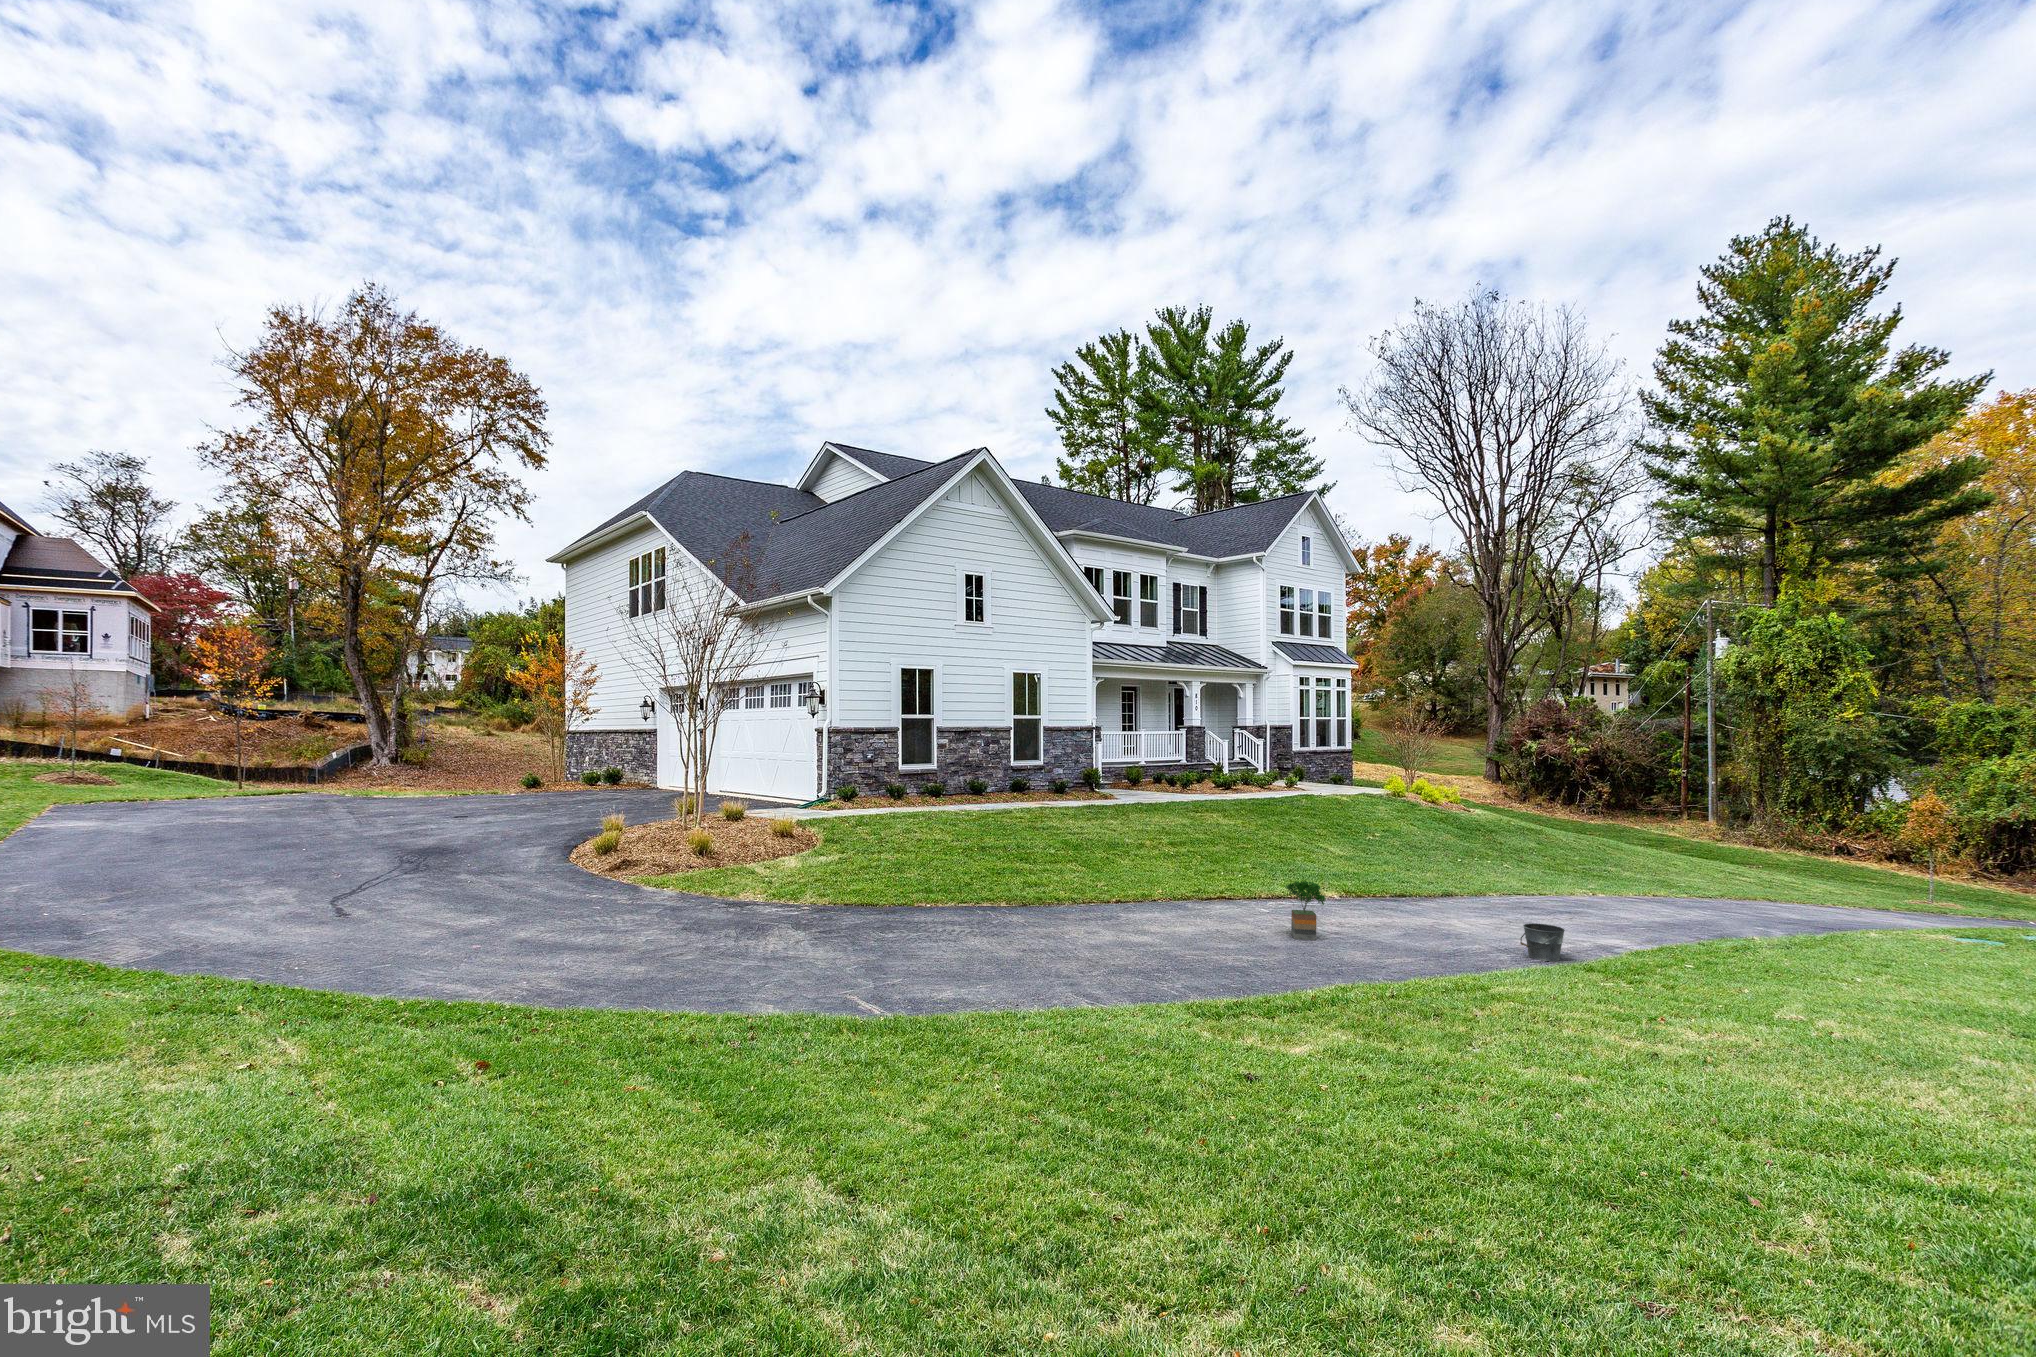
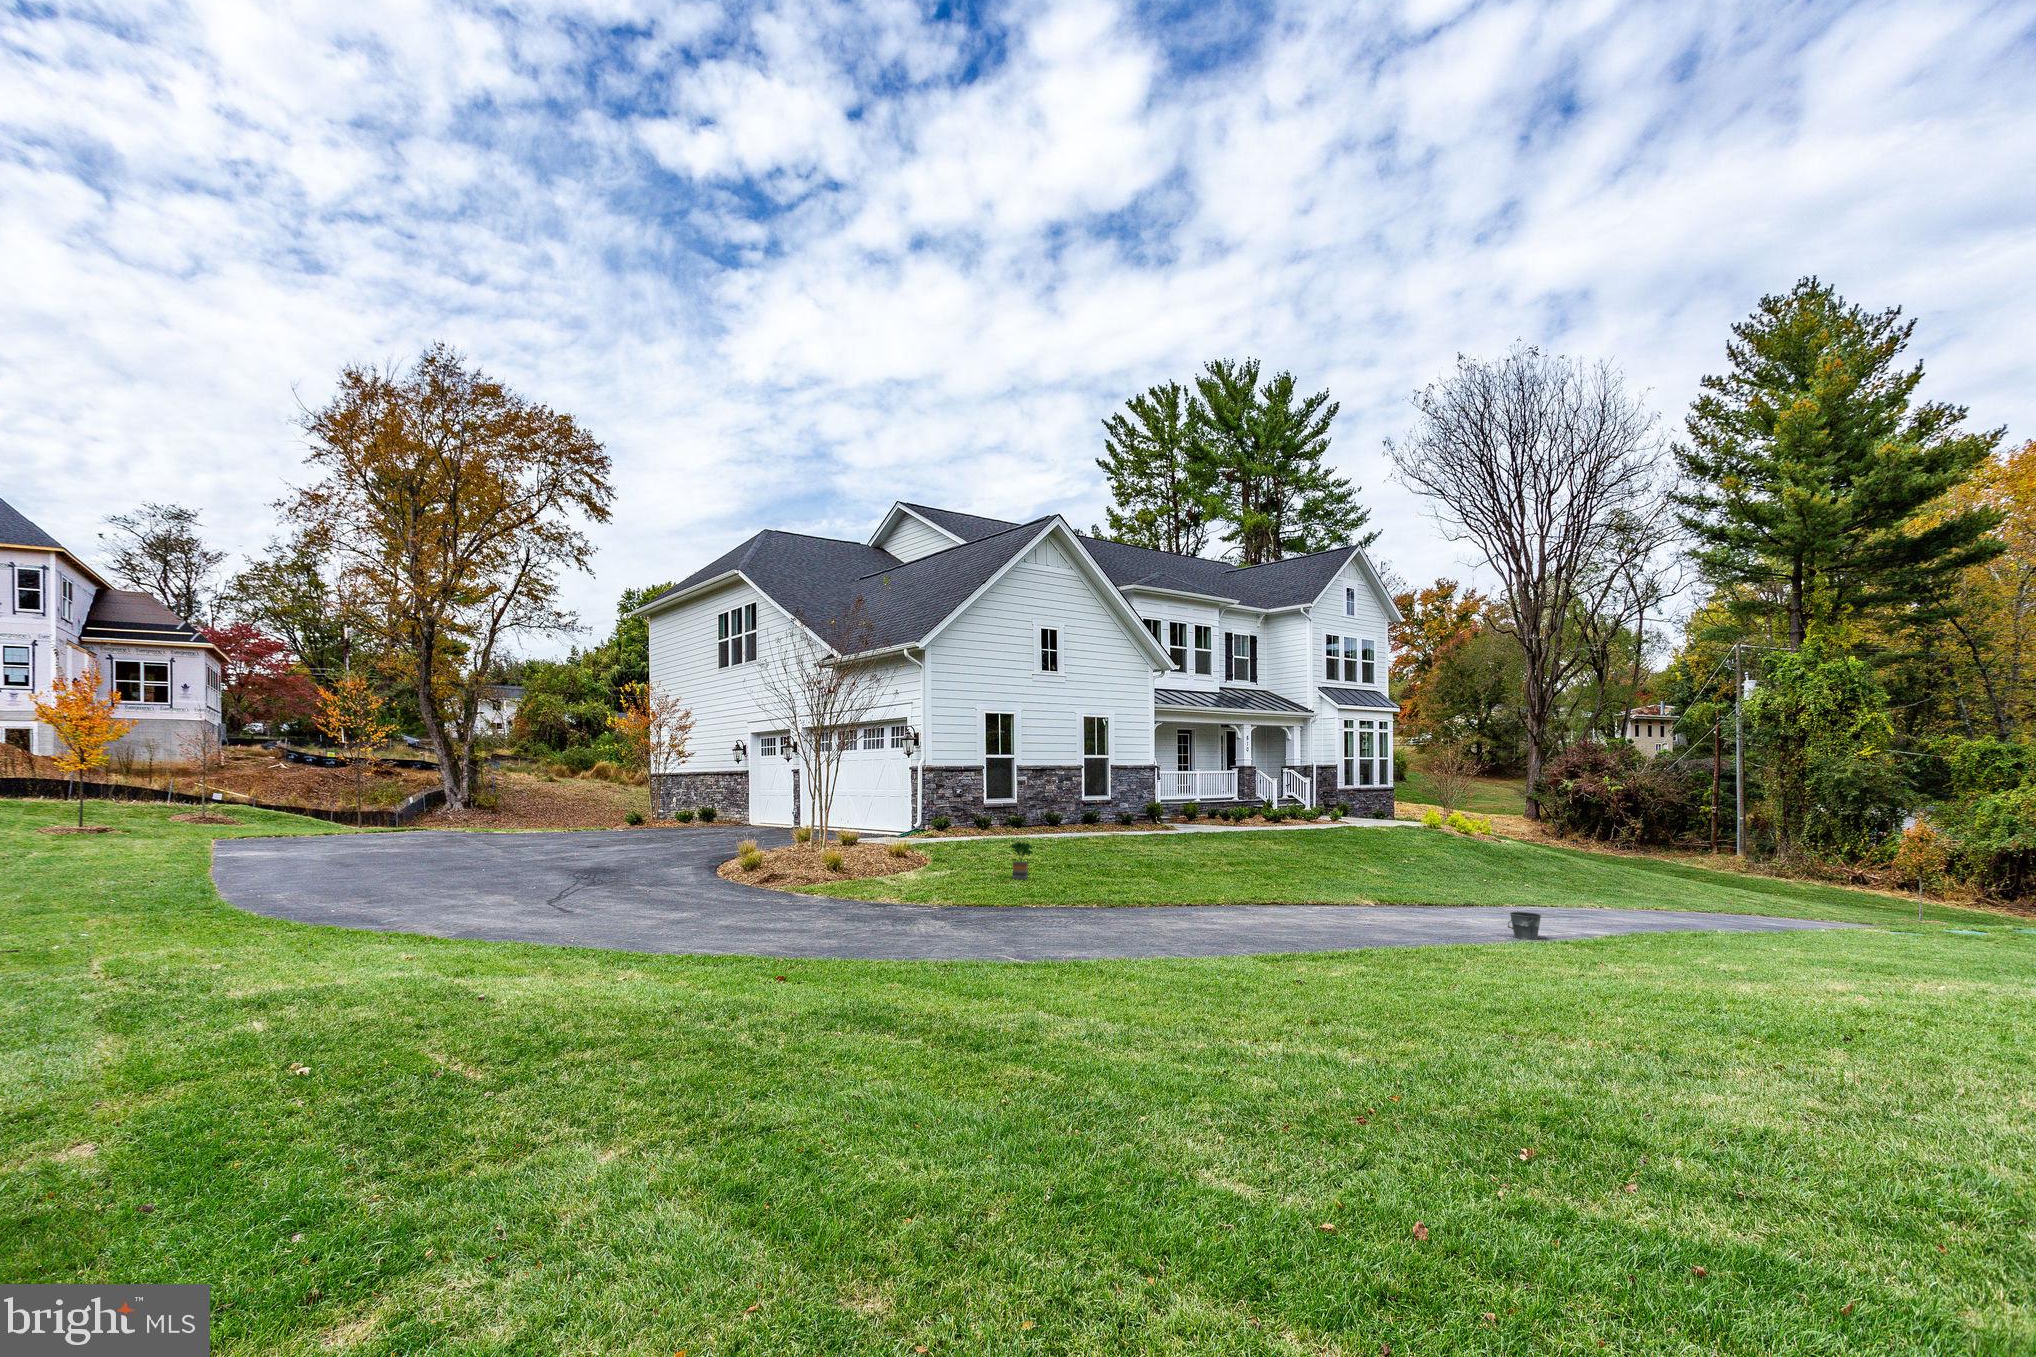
potted tree: present [1286,881,1325,940] -> present [1011,842,1033,879]

